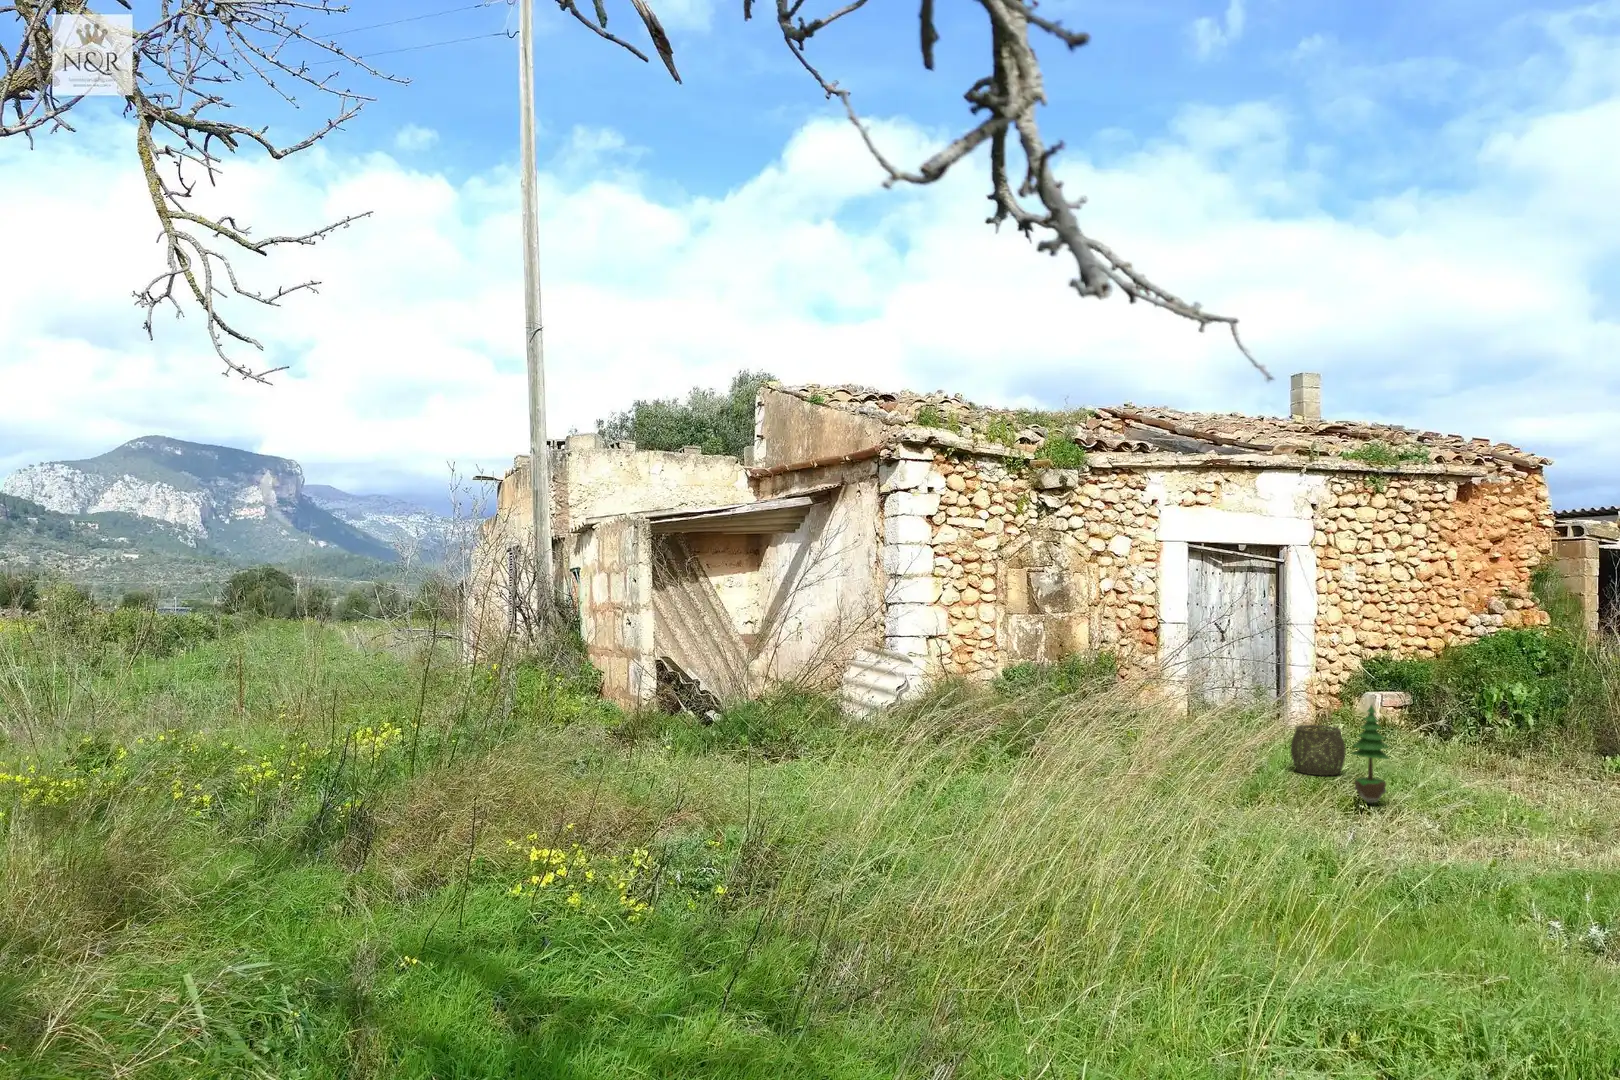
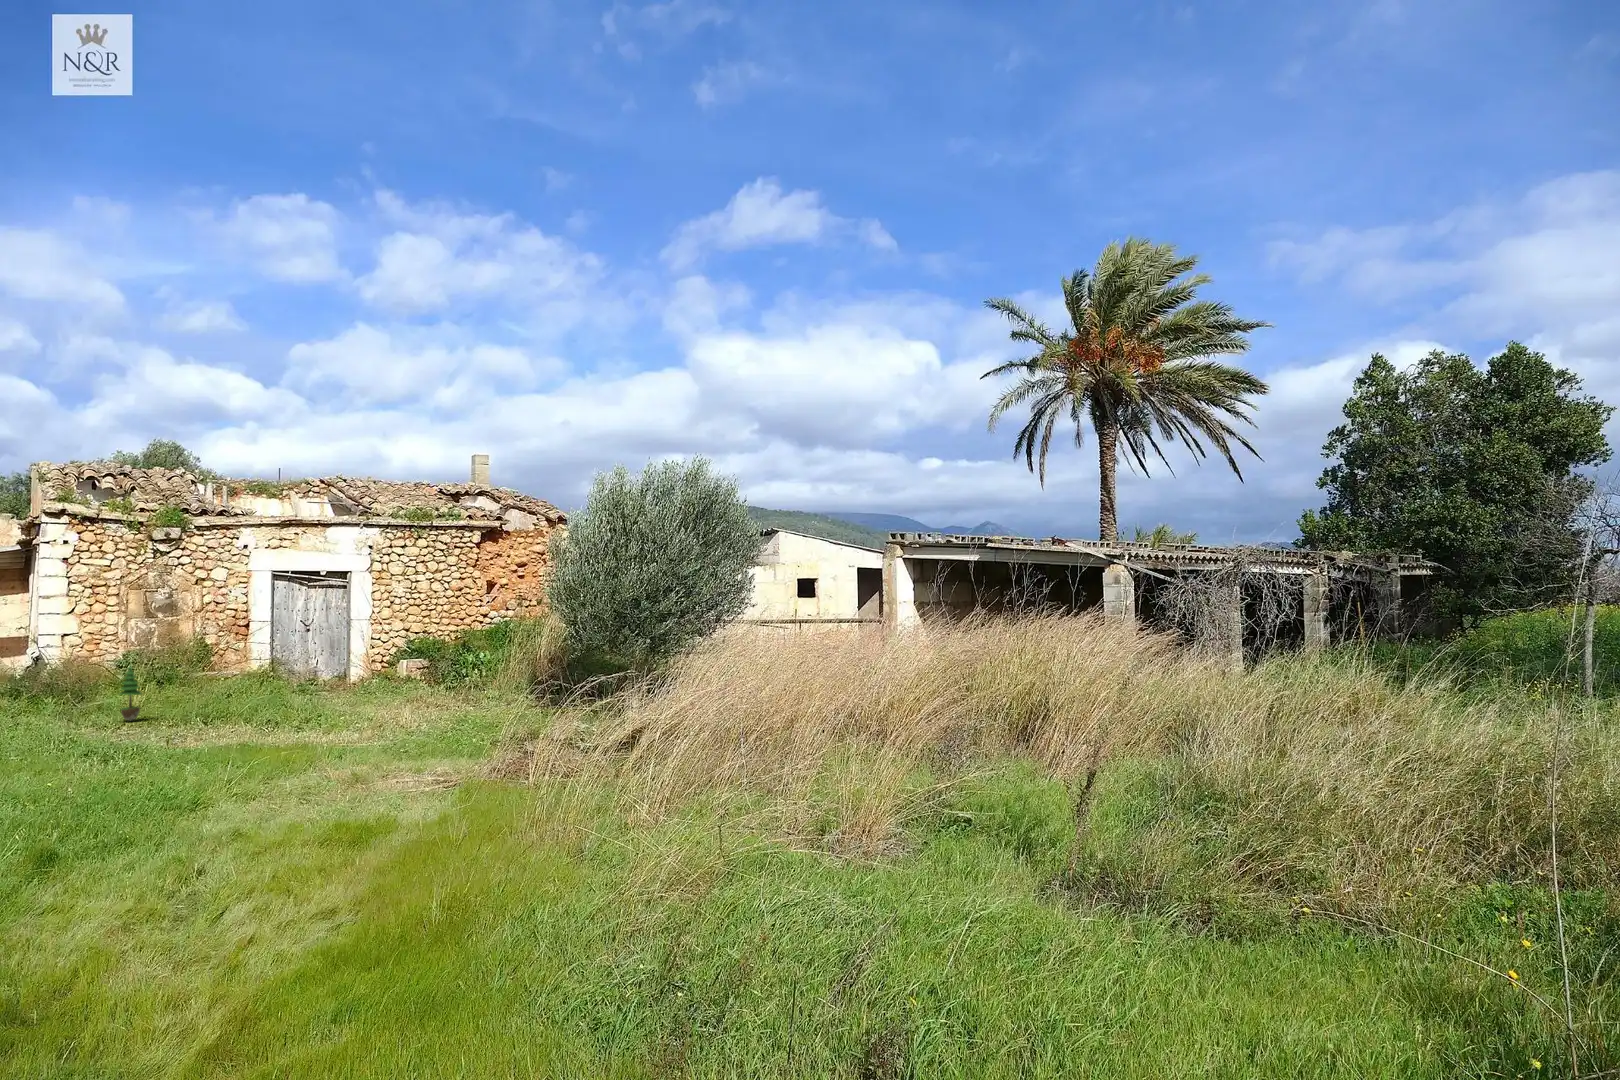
woven basket: present [1291,725,1346,776] -> none [166,679,202,709]

